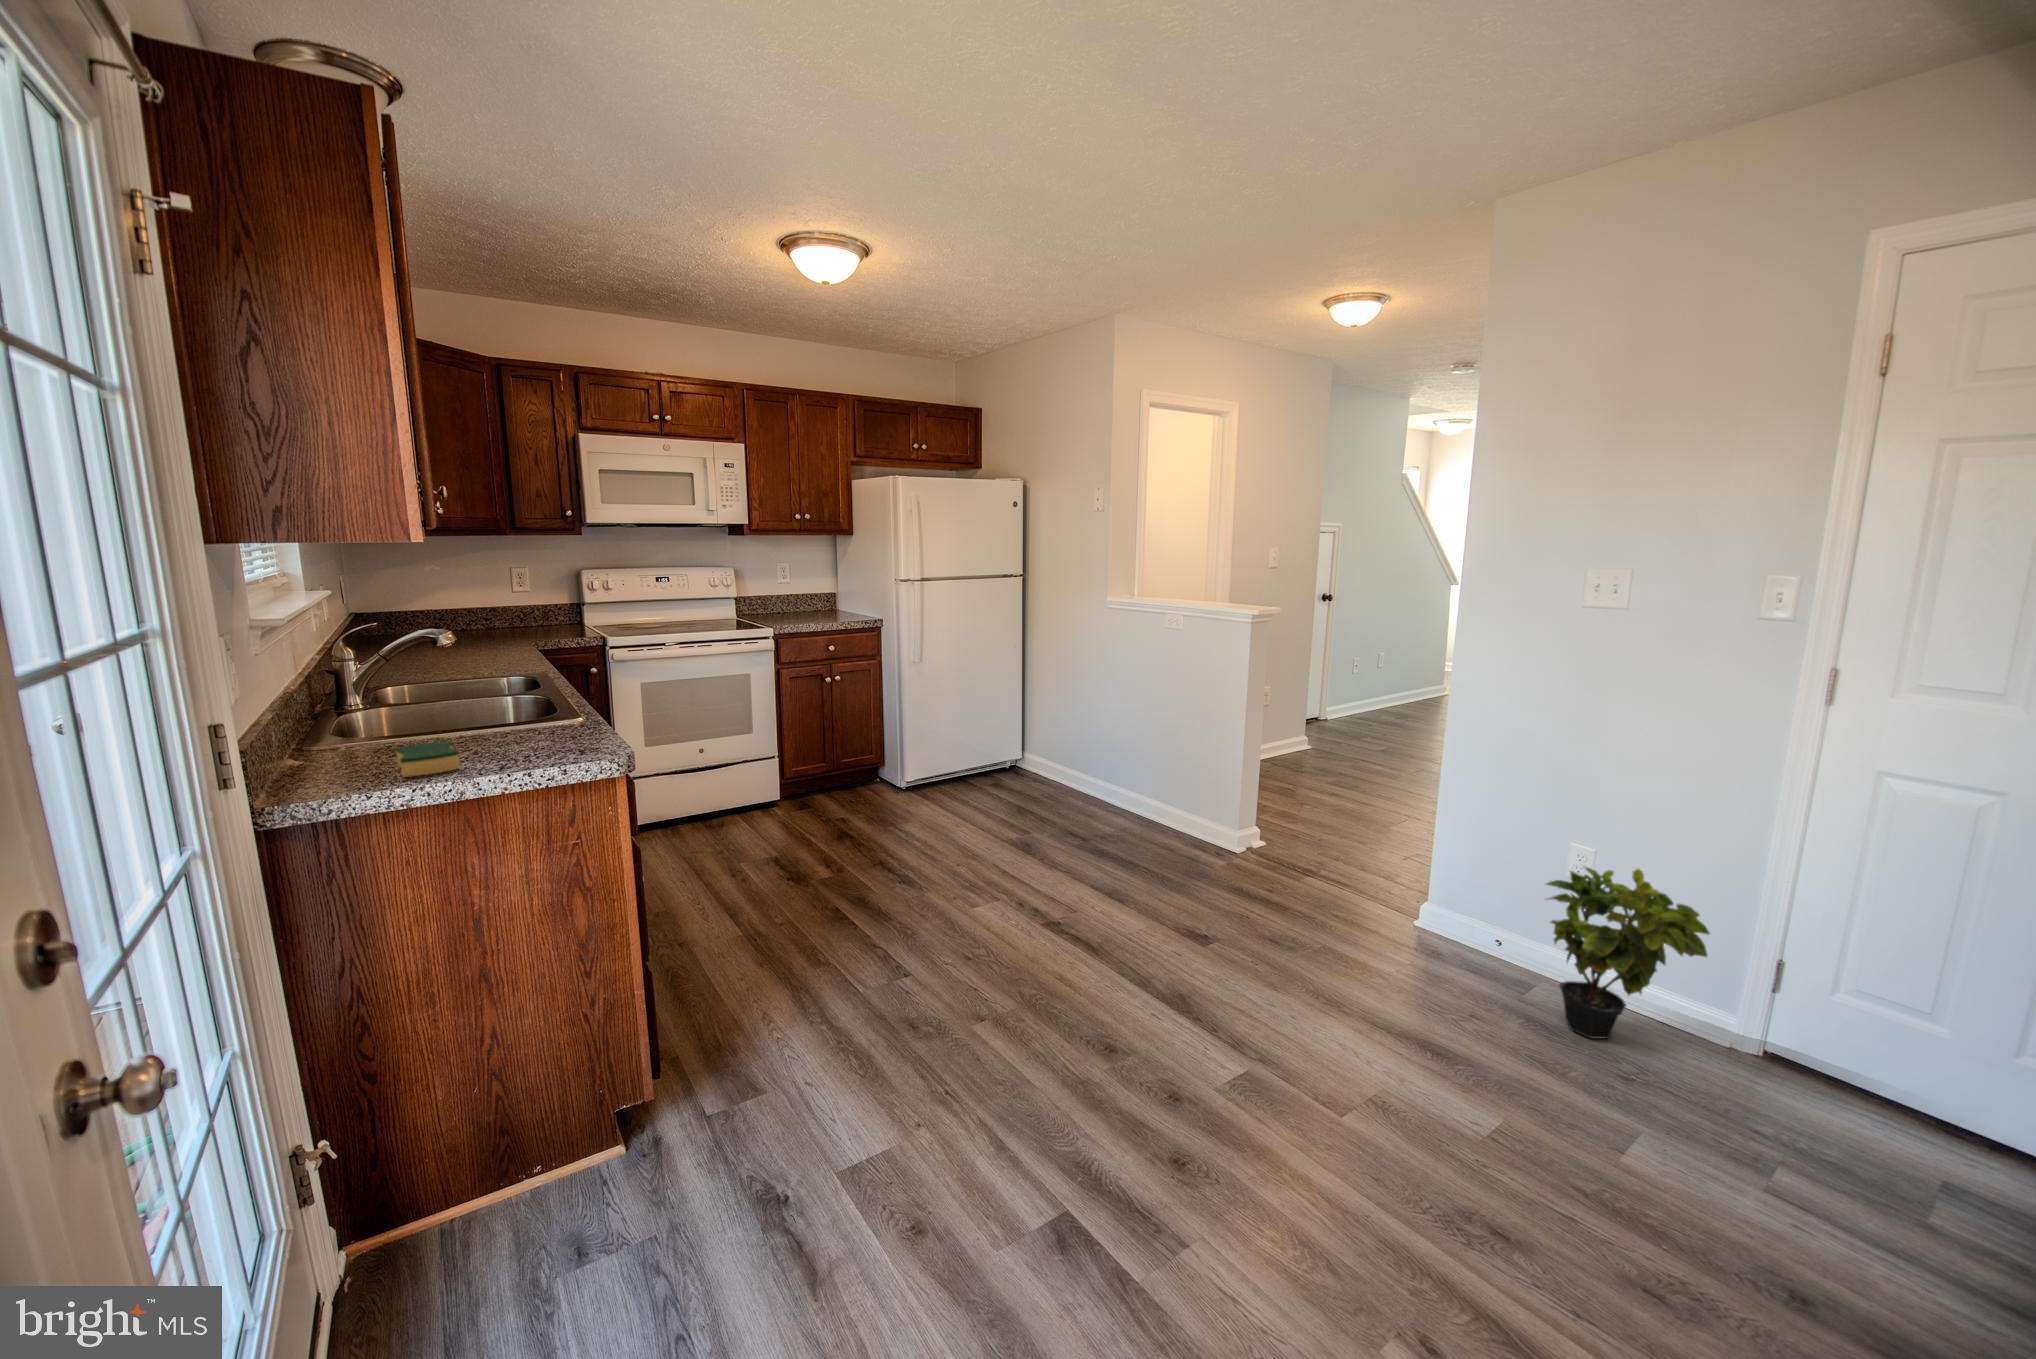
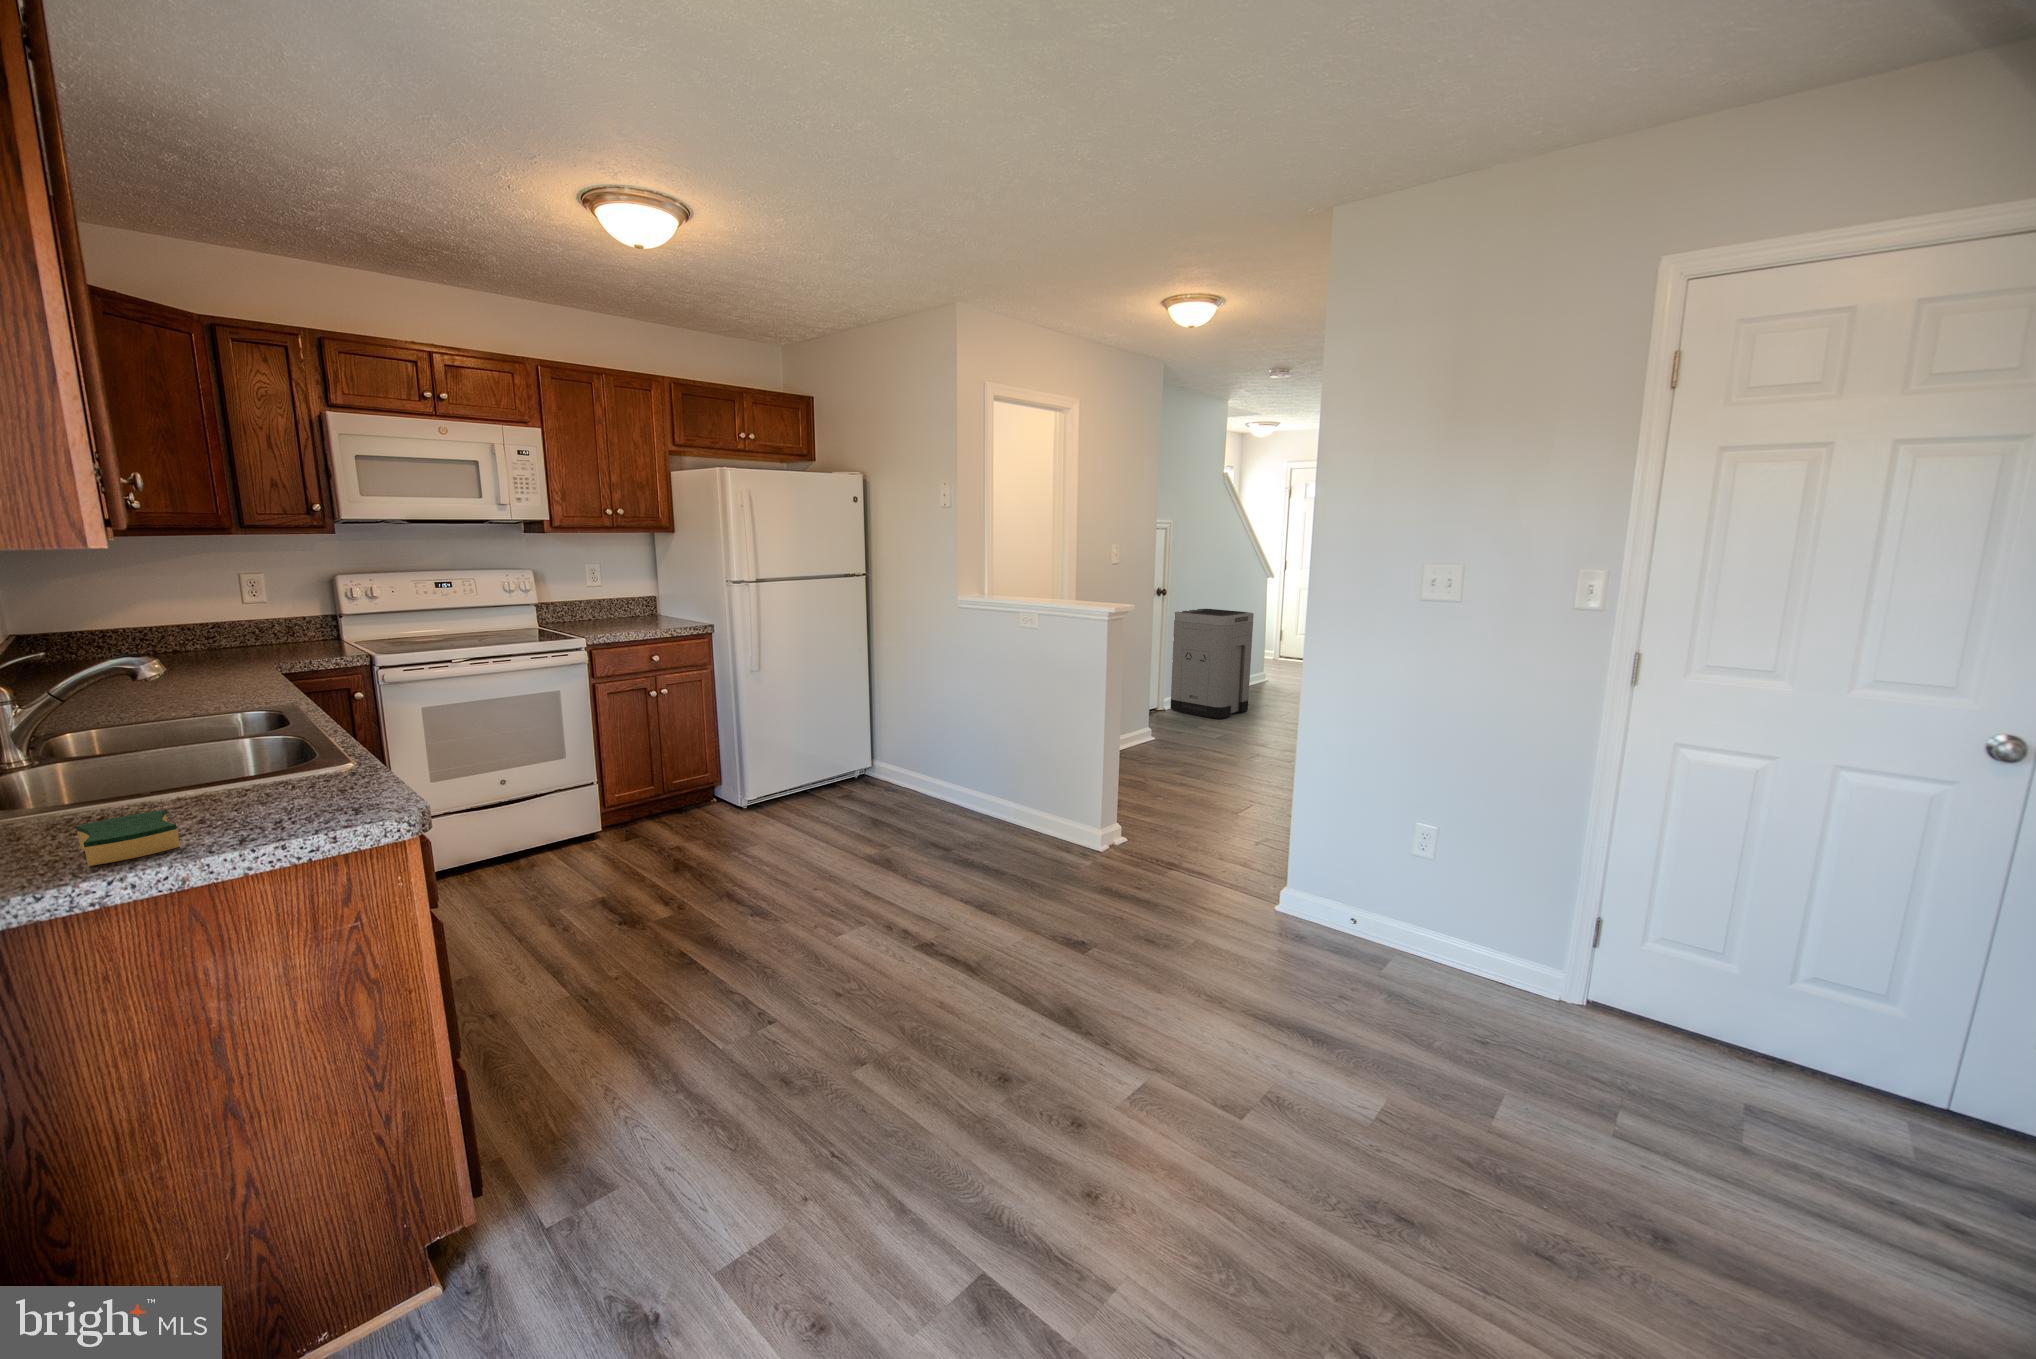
trash can: none [1329,616,1425,731] -> present [1170,609,1254,719]
potted plant: present [1547,867,1709,1039] -> none [1397,842,1541,1004]

